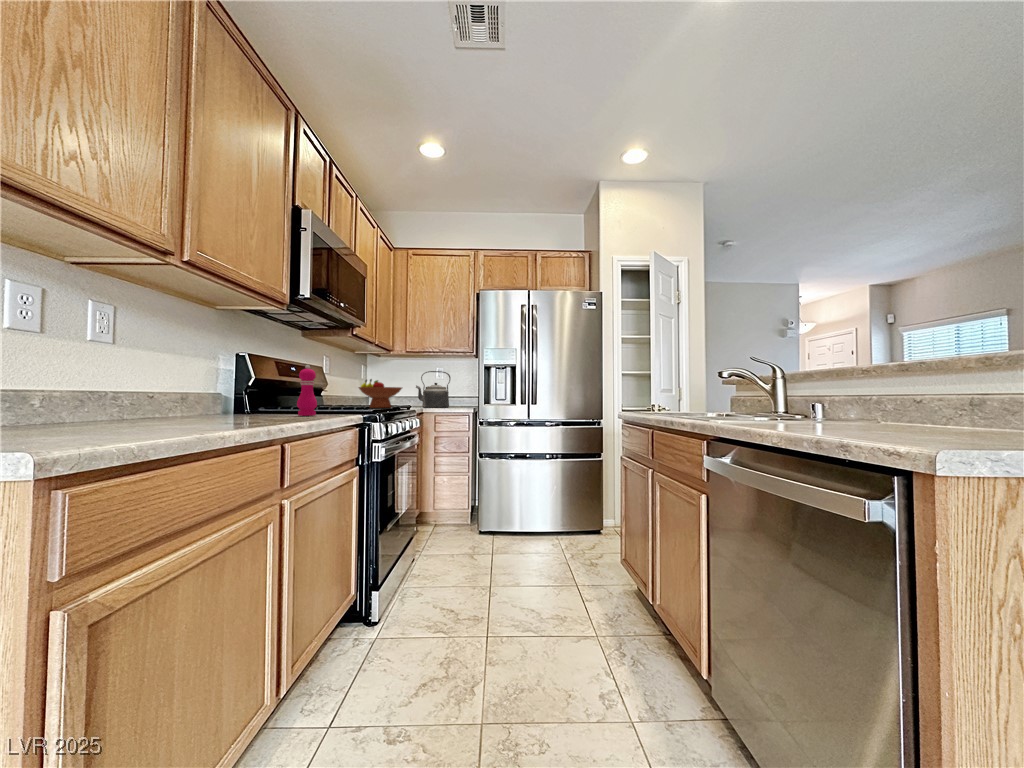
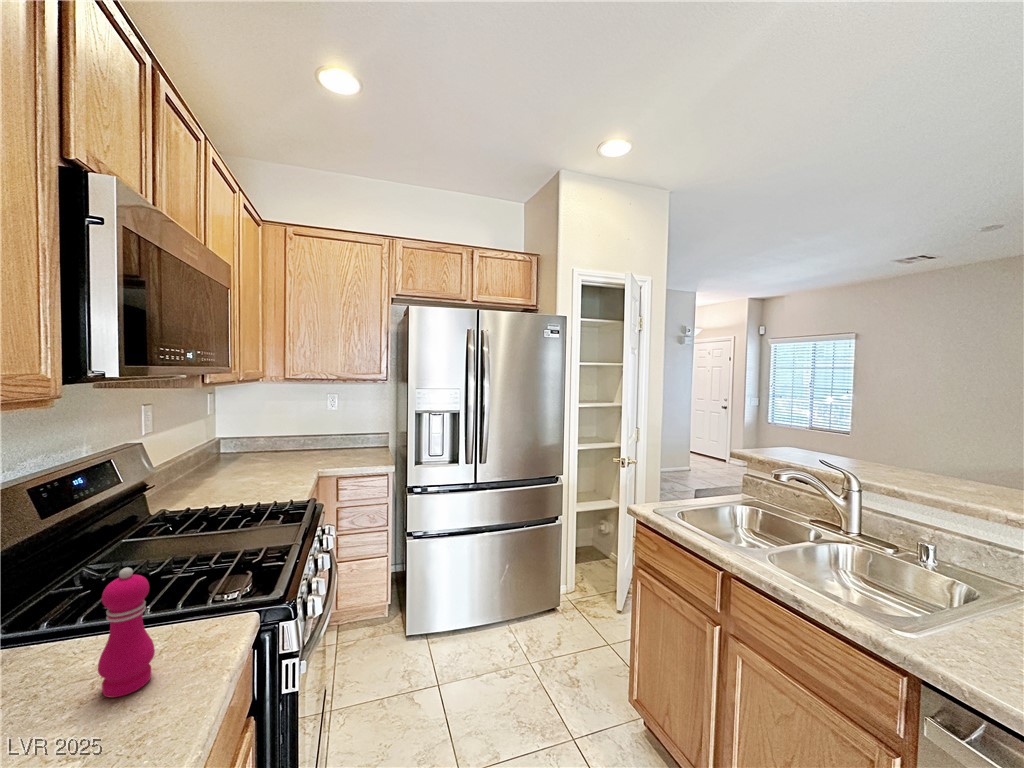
kettle: present [416,371,451,408] -> none [300,409,352,464]
fruit bowl: present [359,379,402,408] -> none [206,436,284,482]

